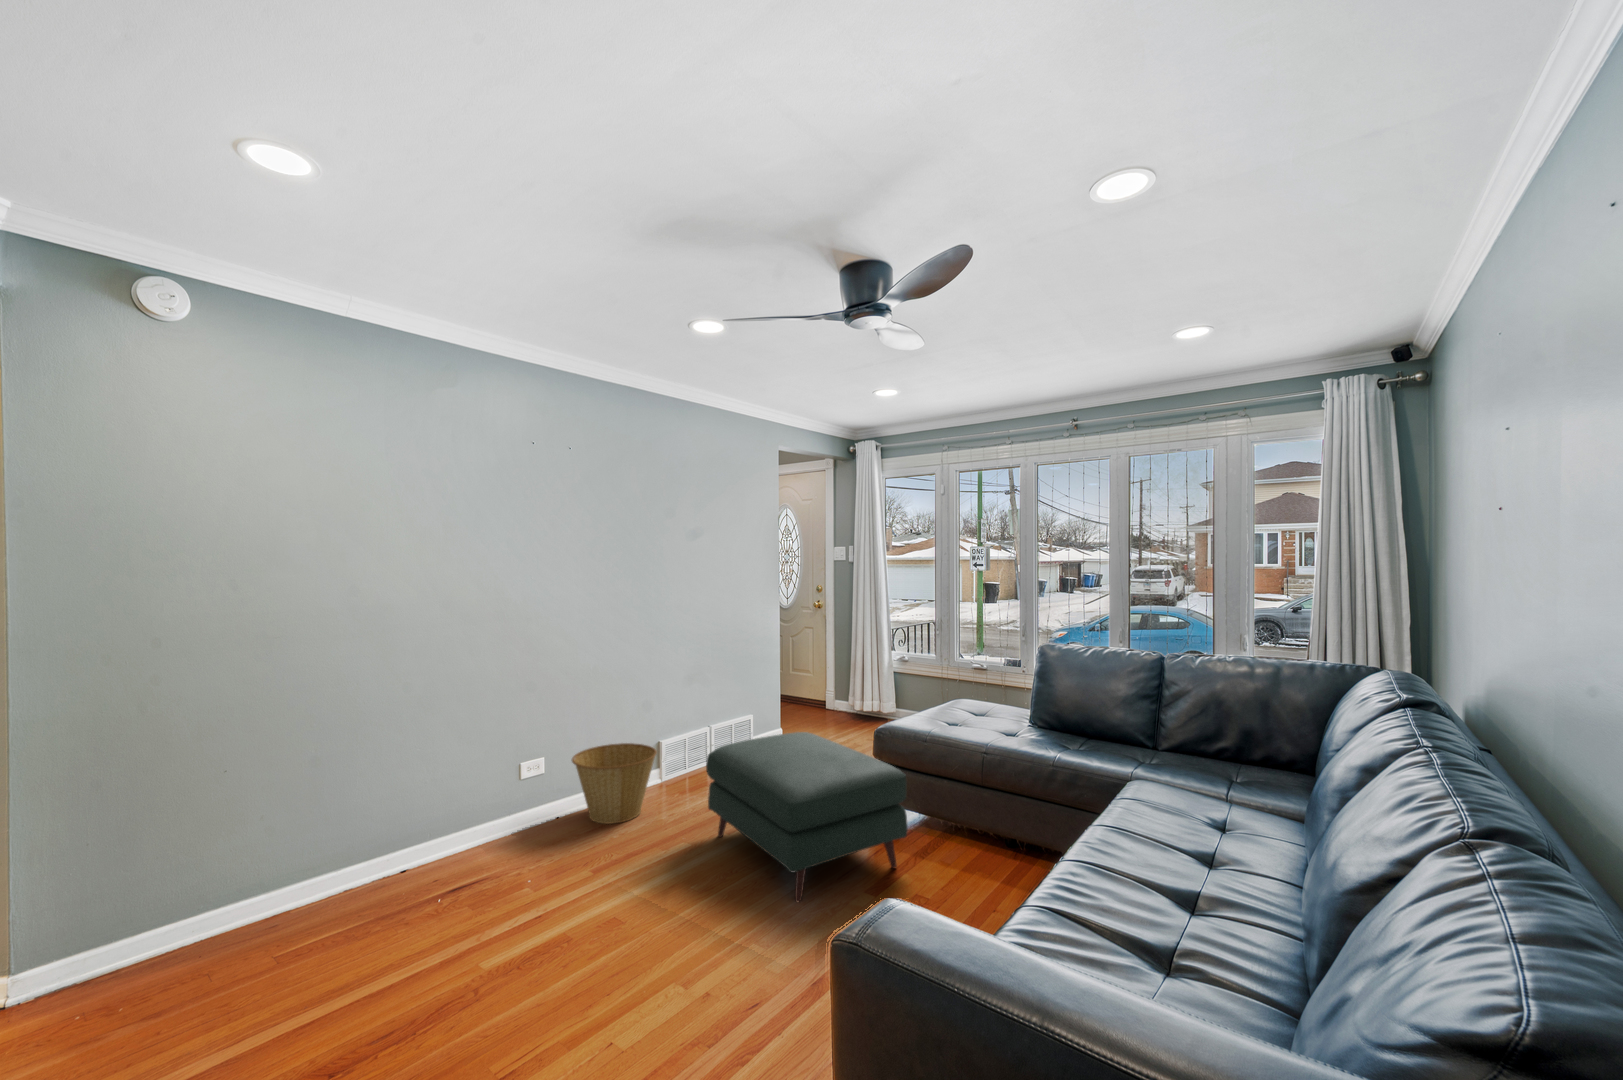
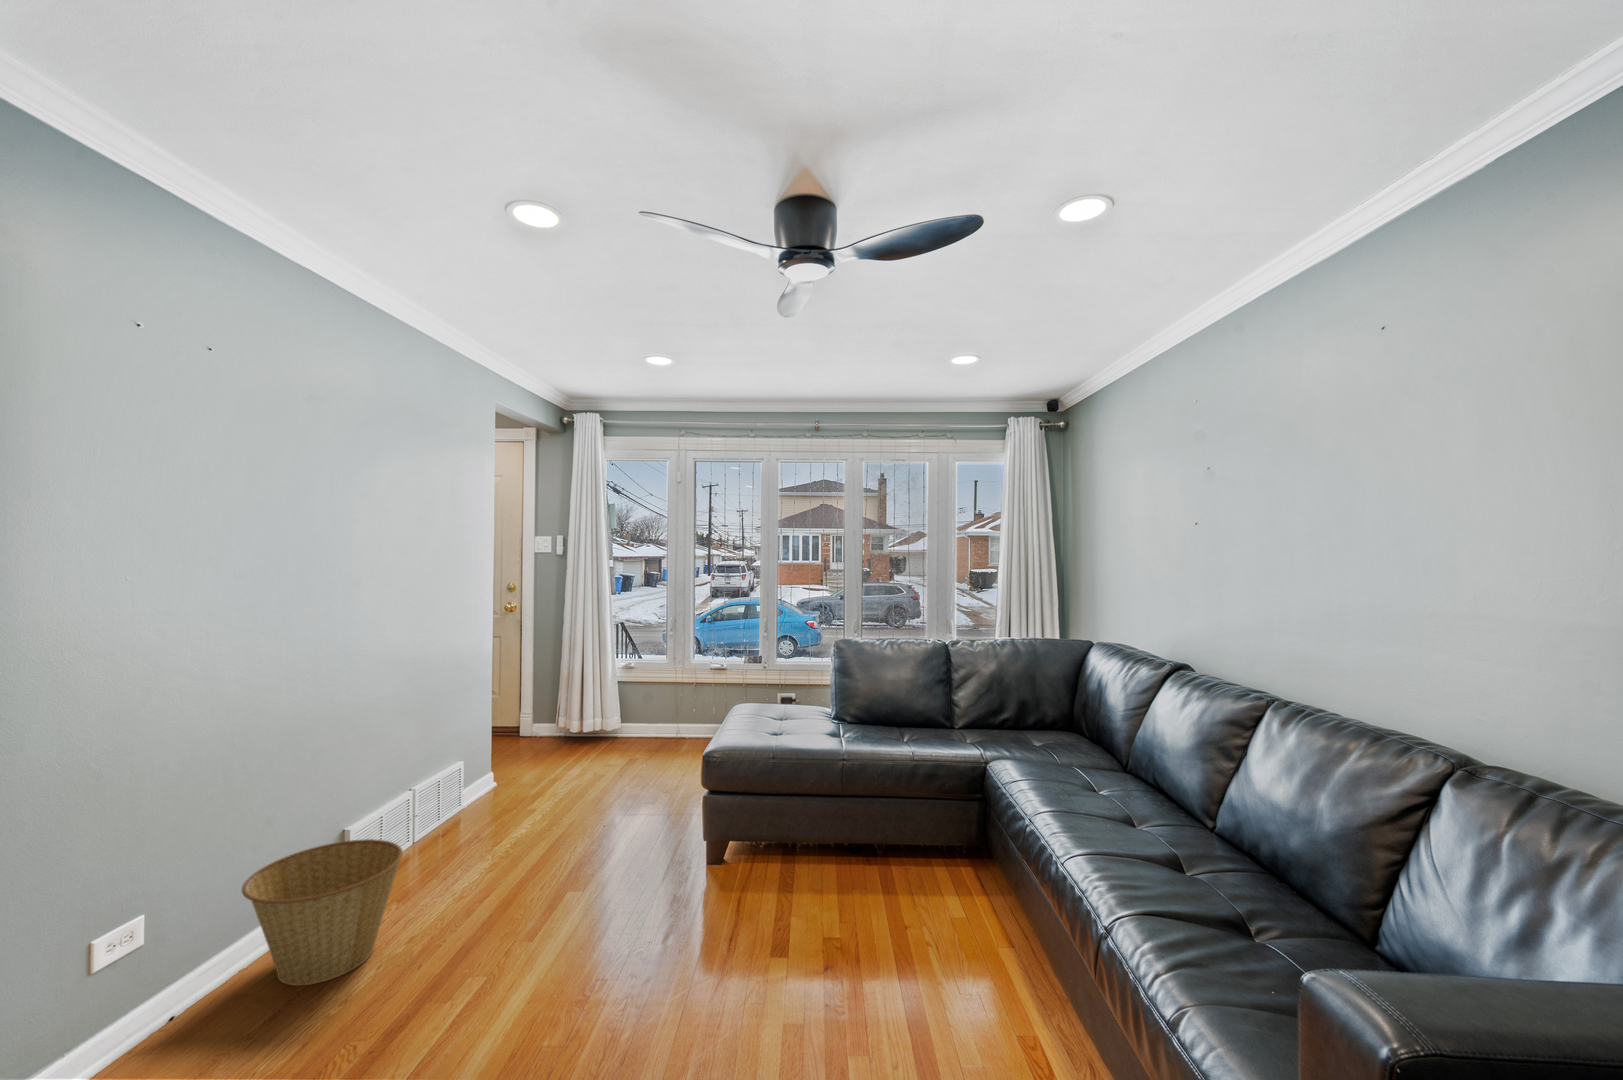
ottoman: present [706,732,908,902] -> none [516,773,789,986]

